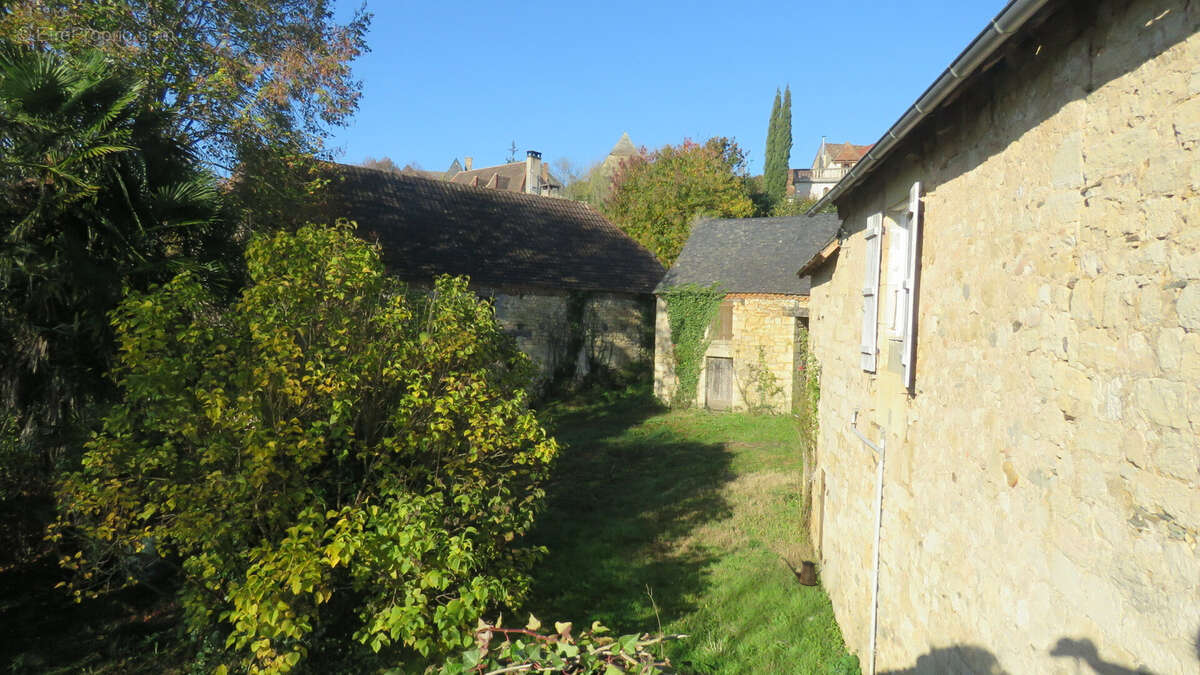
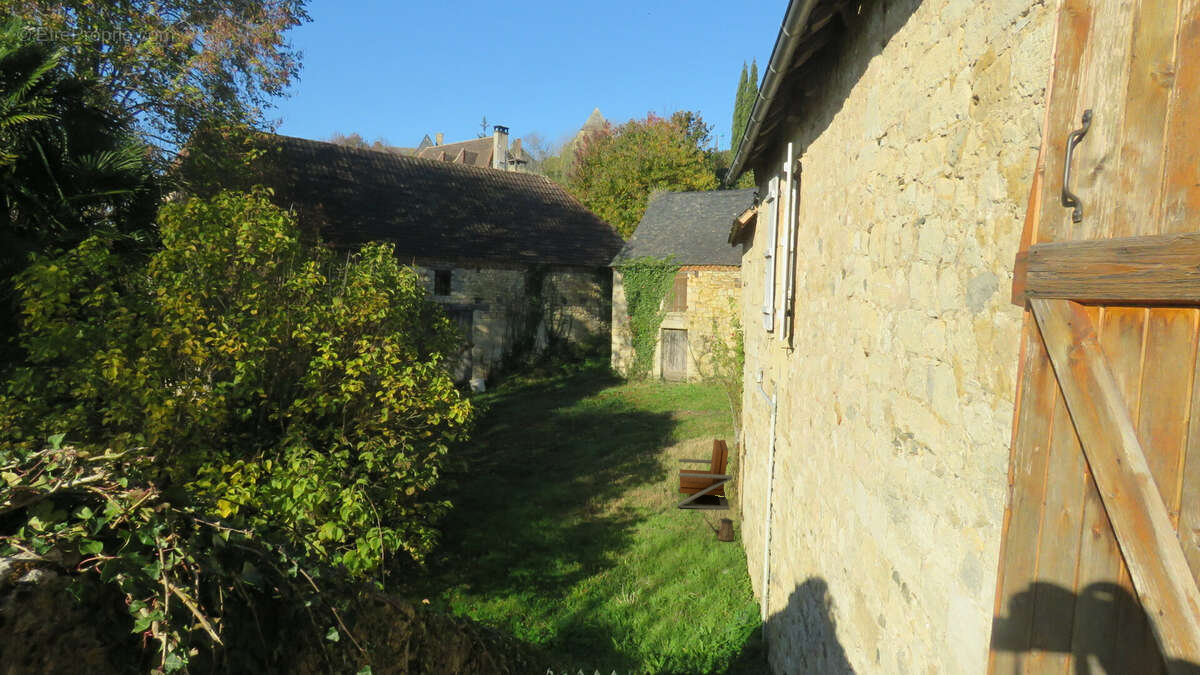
lounge chair: none [746,475,808,550] -> present [678,439,732,510]

